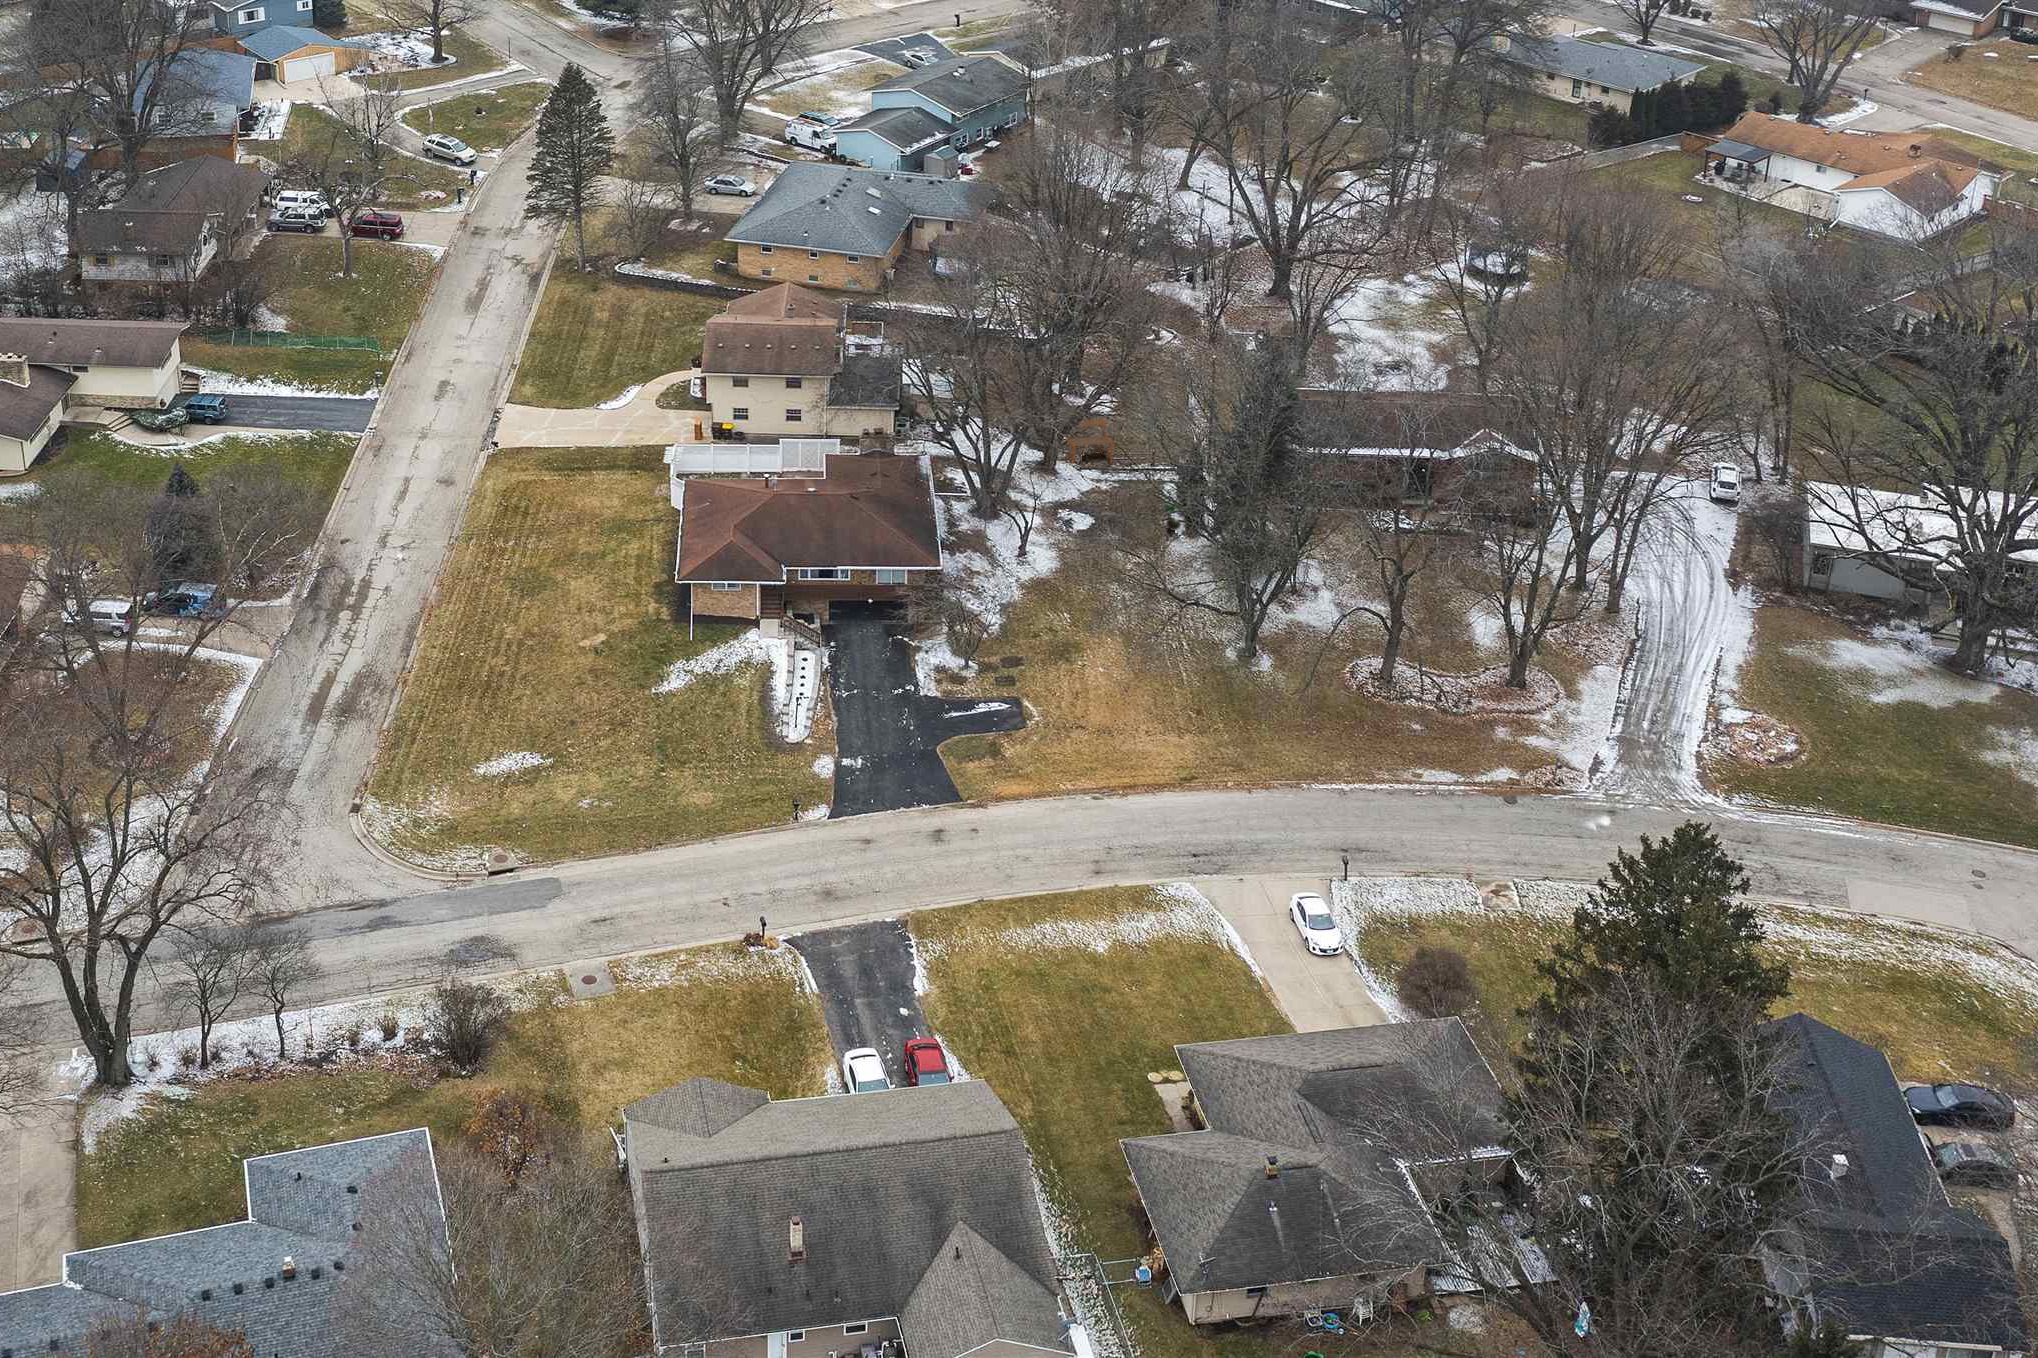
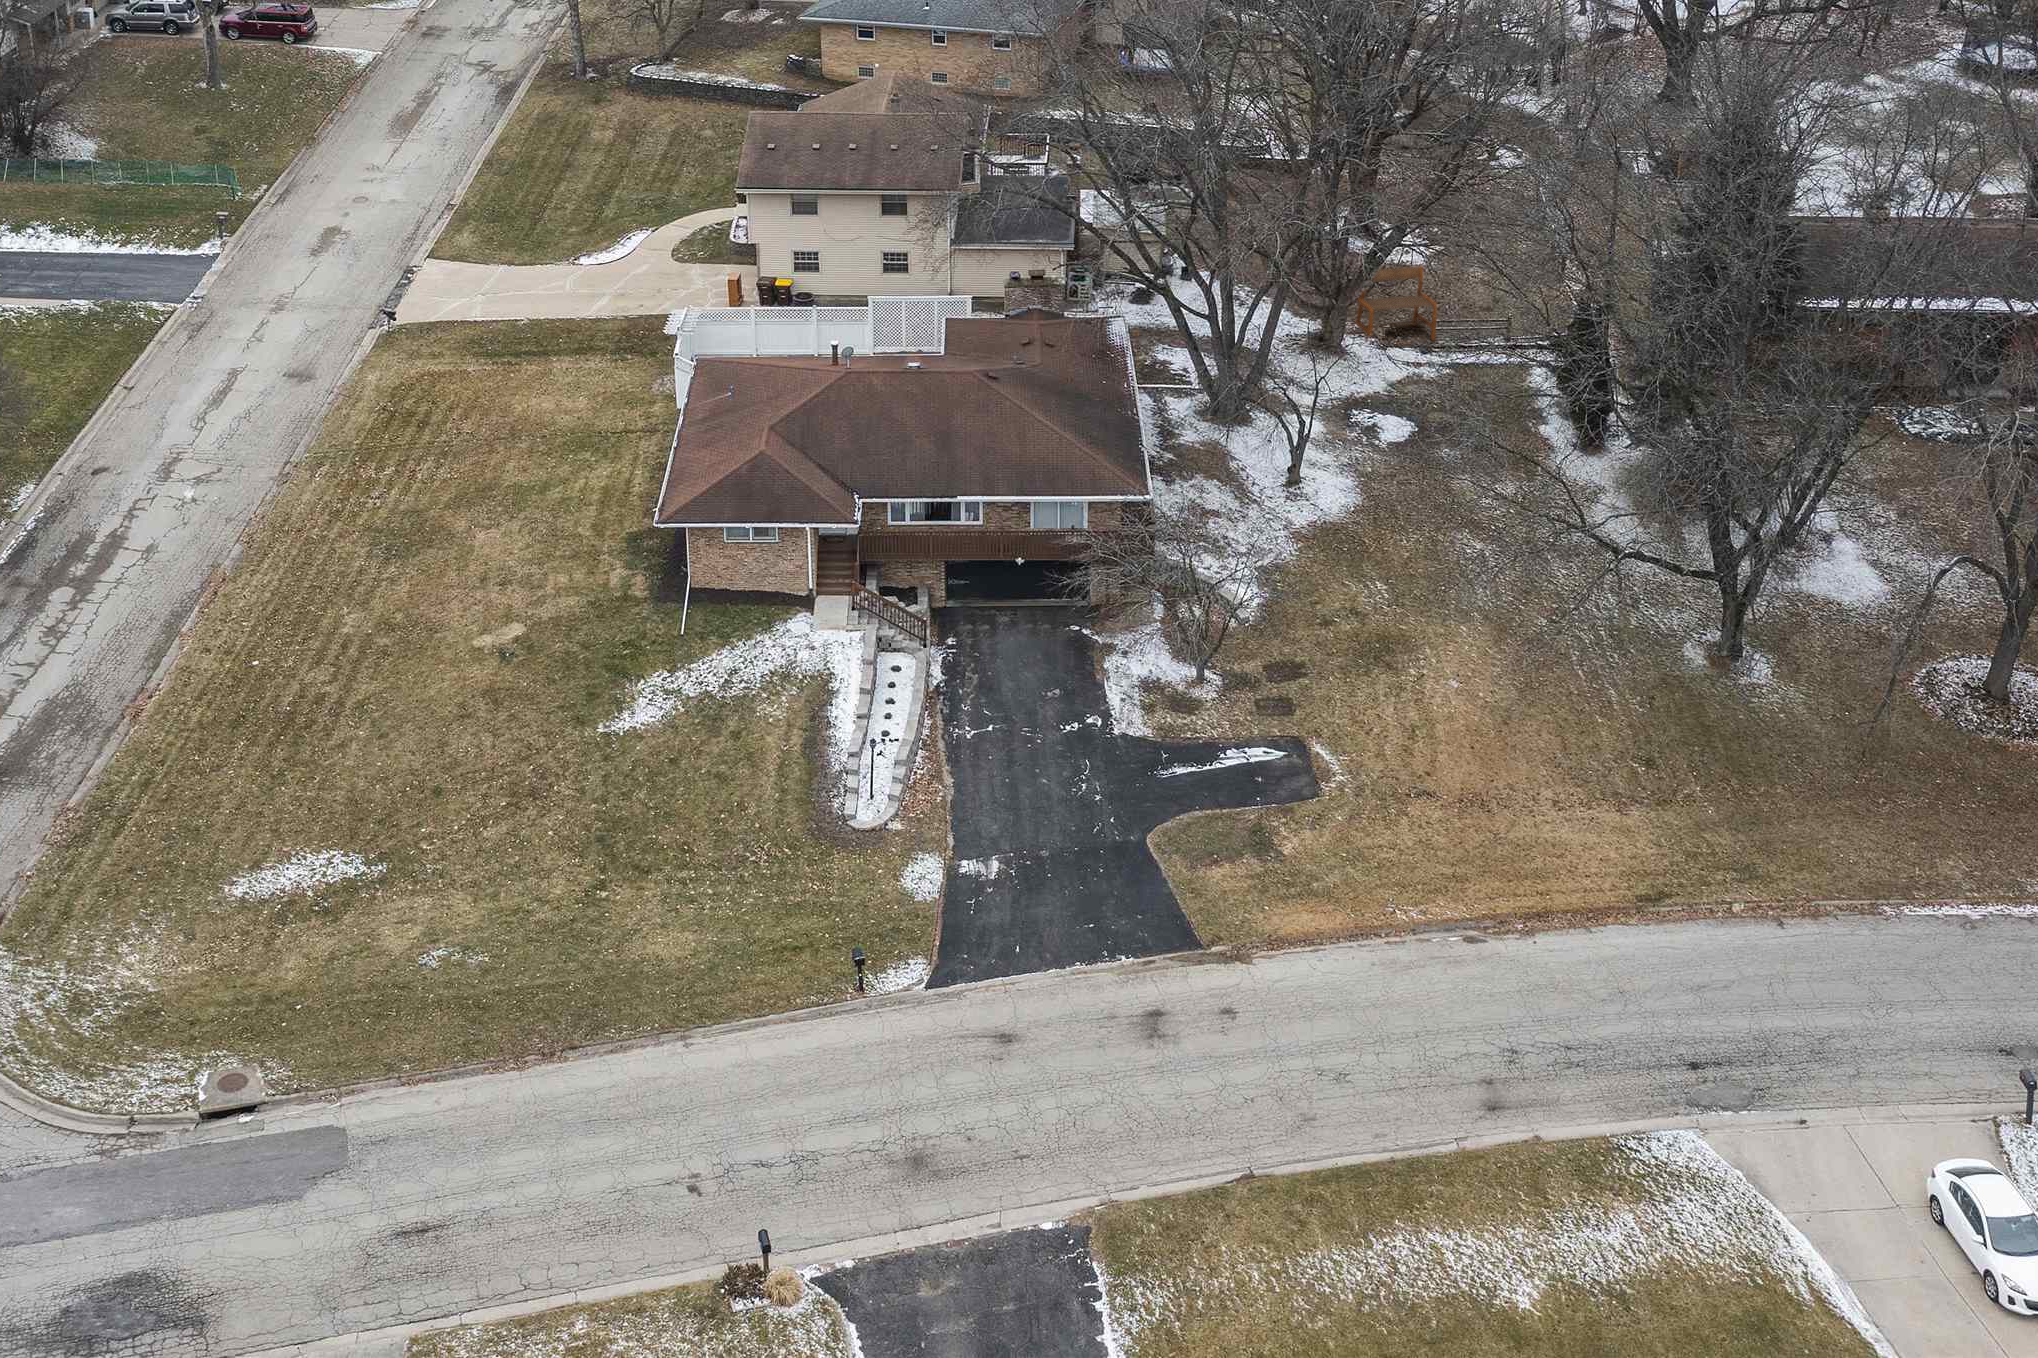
potted tree: present [1162,502,1181,531] -> none [1530,384,1569,443]

